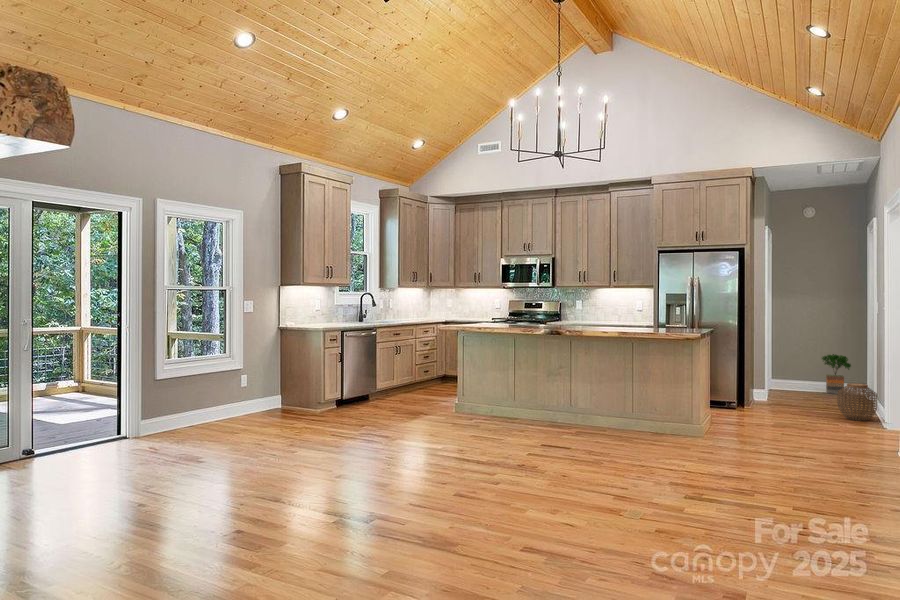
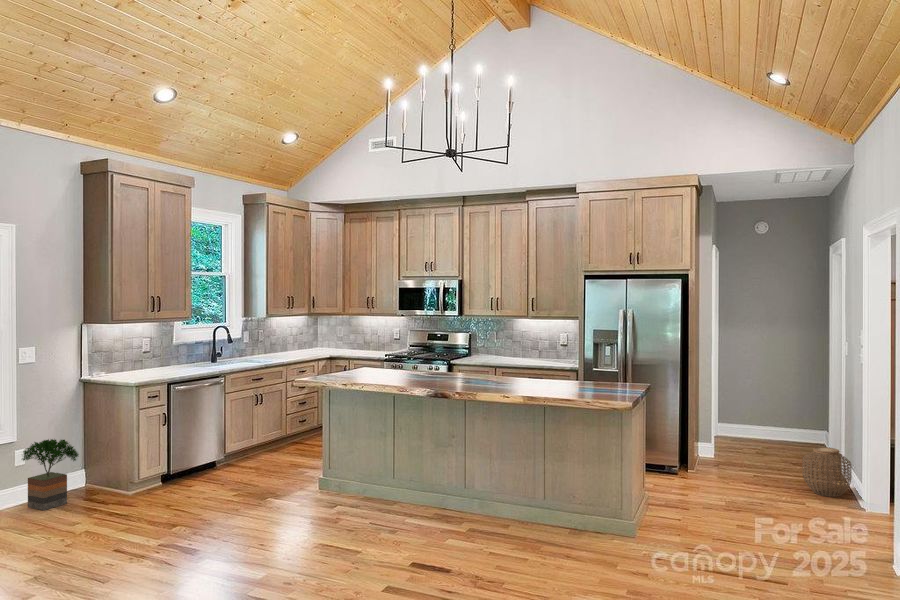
potted tree: present [822,354,851,394] -> present [22,439,79,510]

